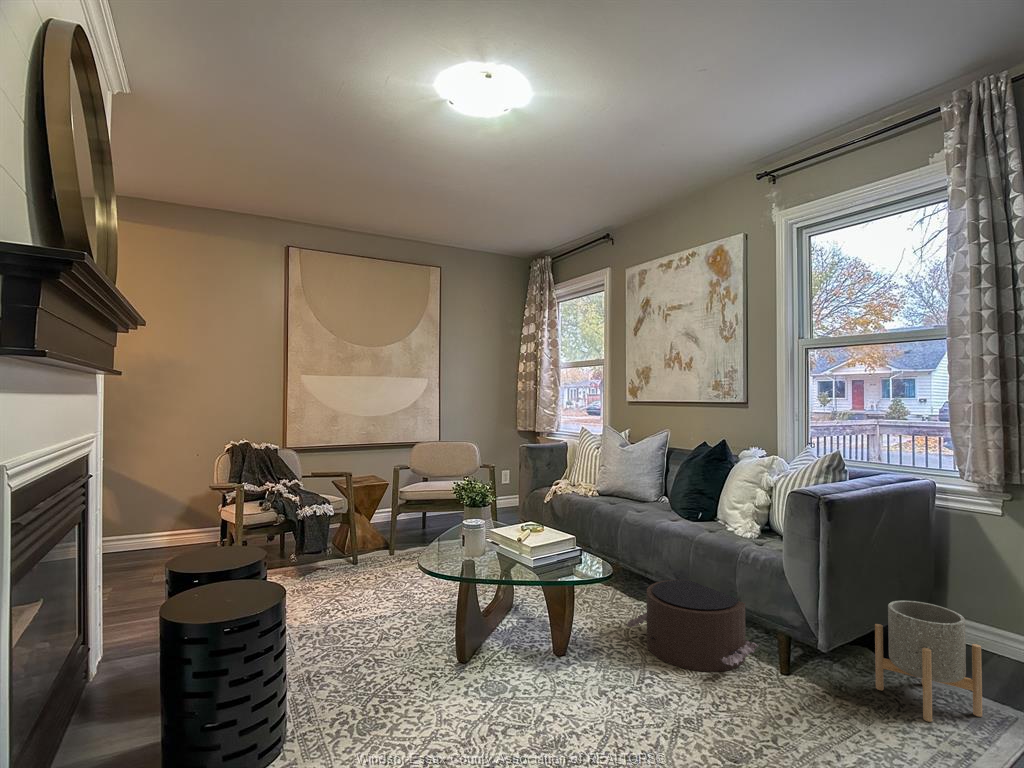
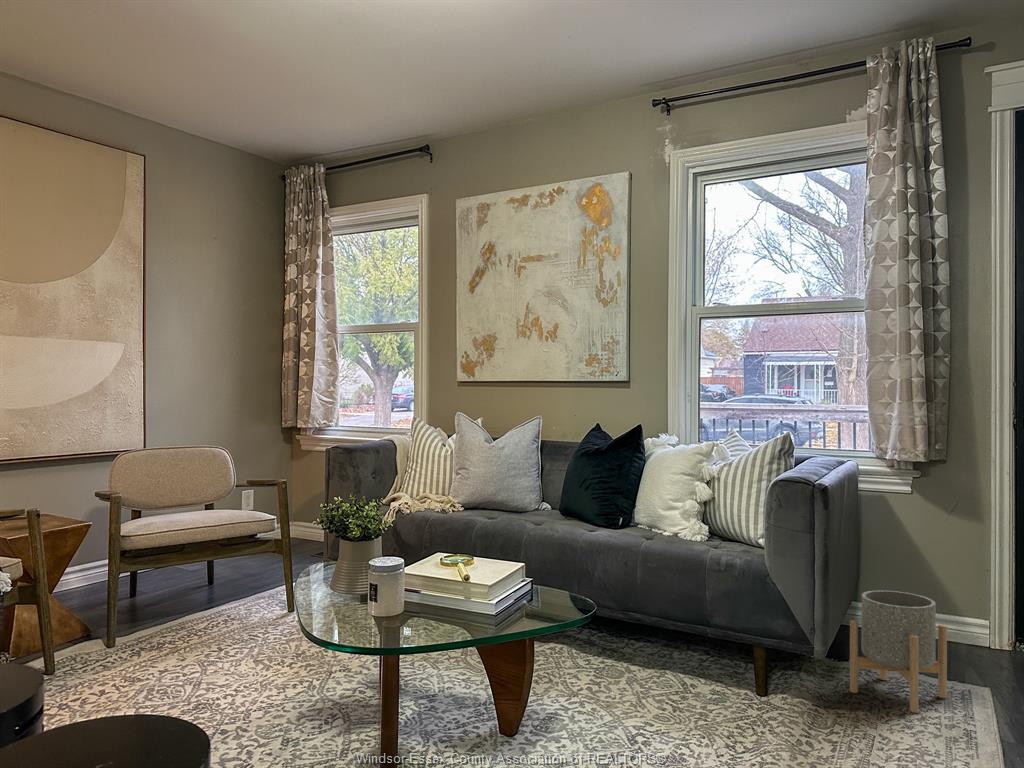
pouf: present [626,580,759,672] -> none [572,605,732,713]

